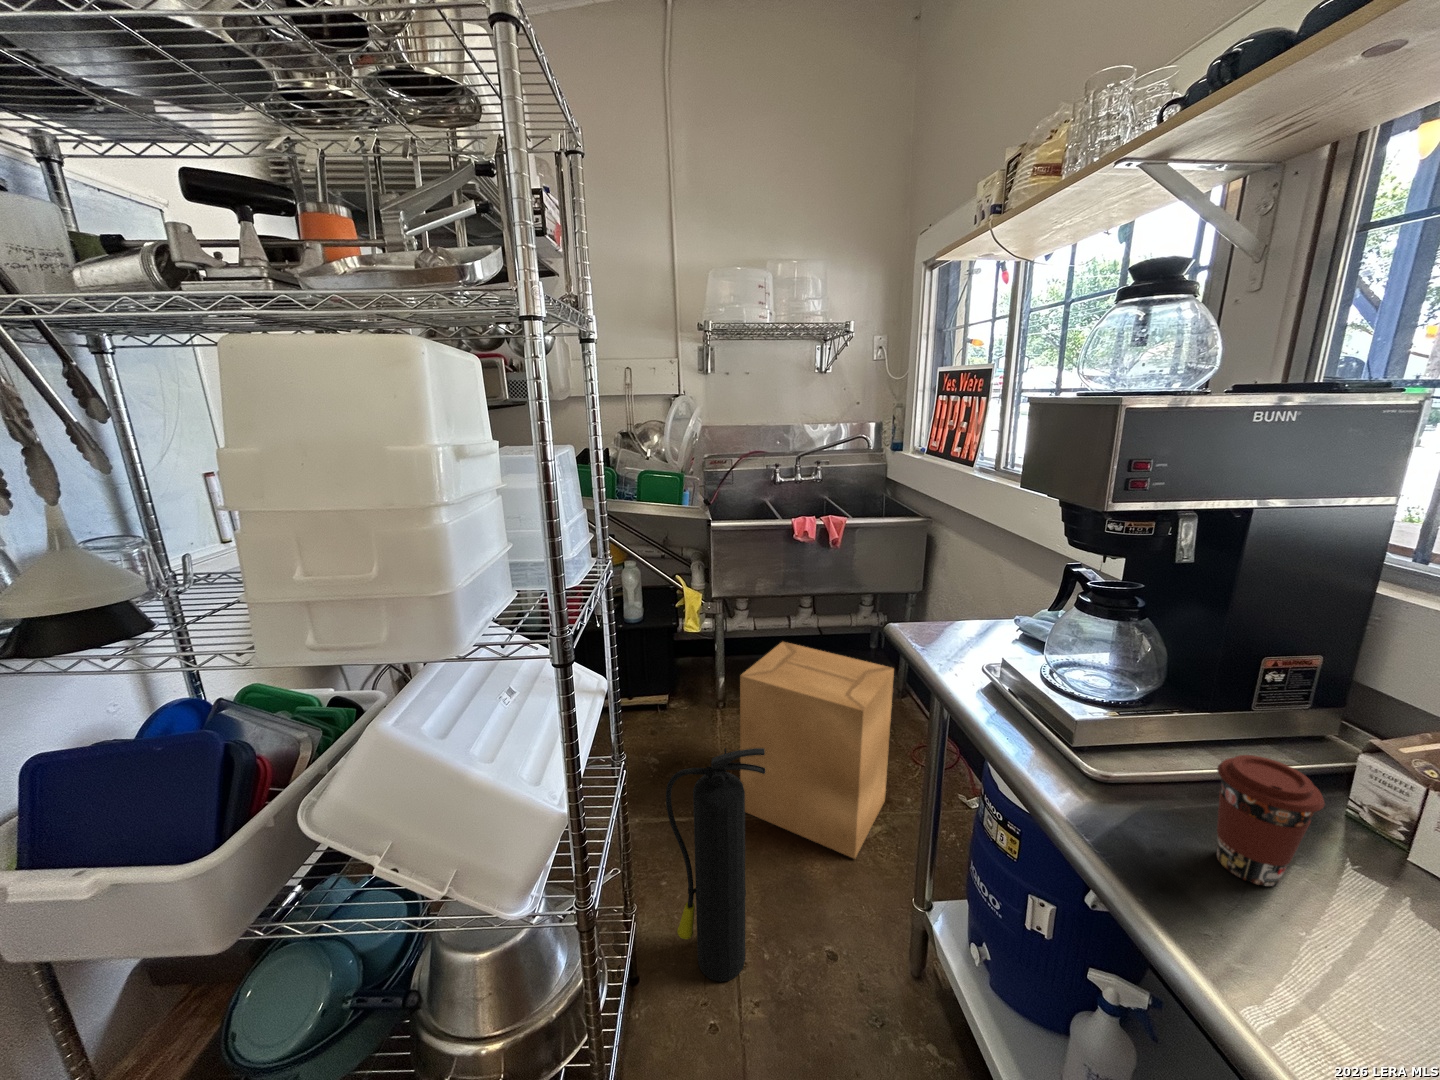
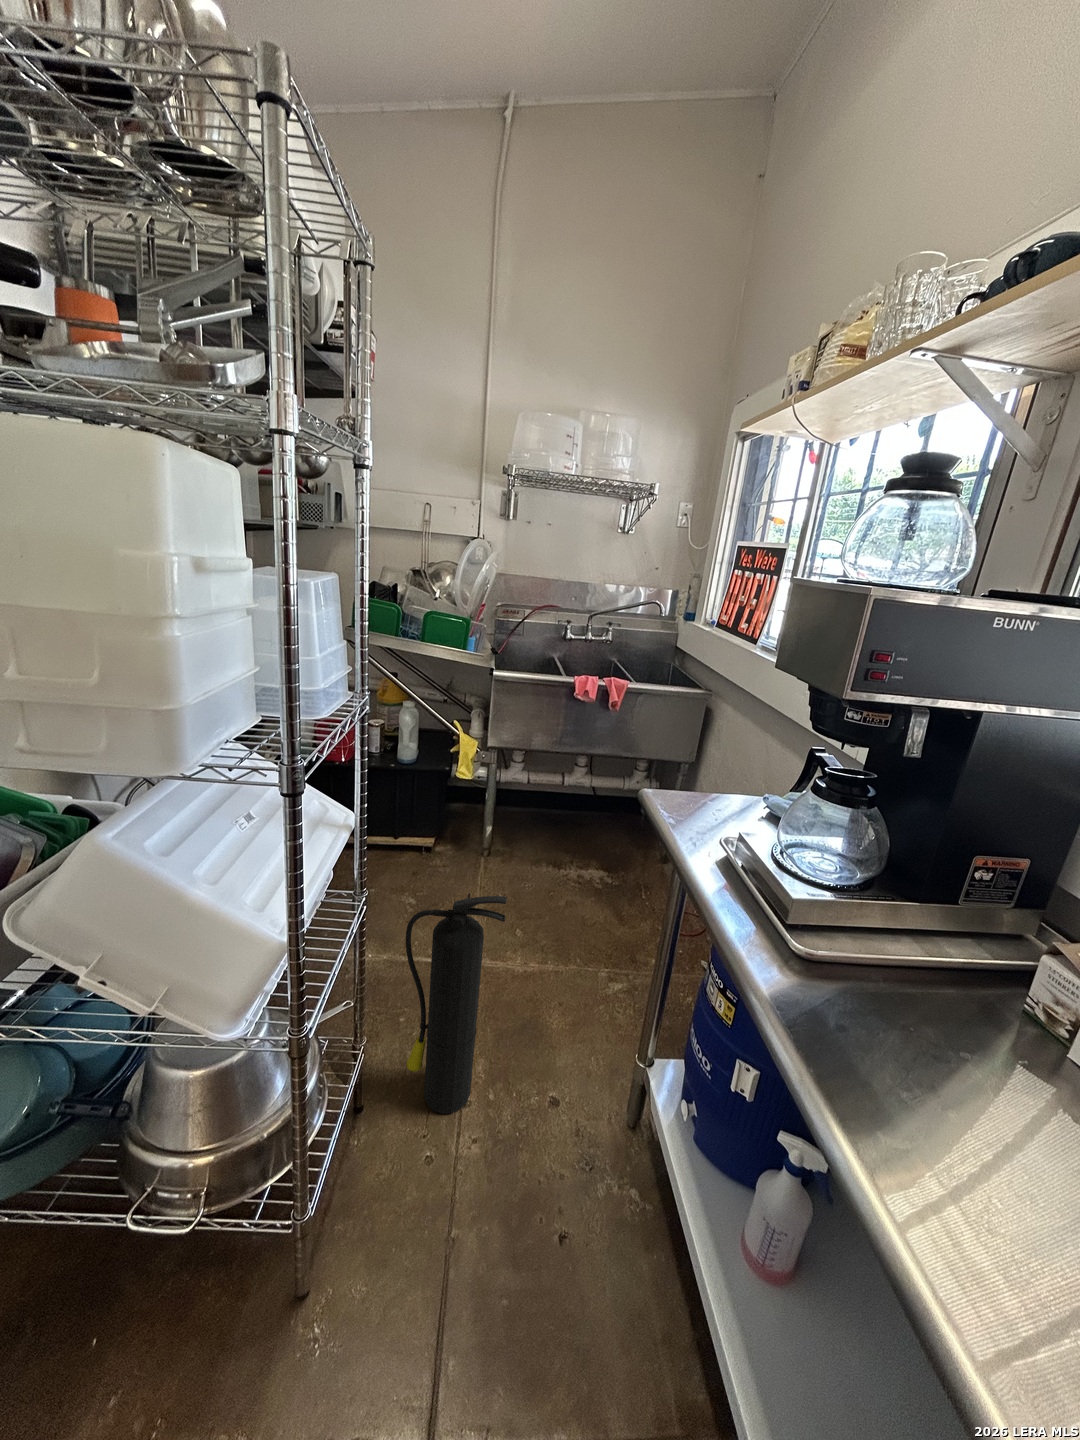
cardboard box: present [740,642,894,859] -> none [489,795,651,1009]
coffee cup: present [1217,755,1325,886] -> none [896,948,998,1073]

